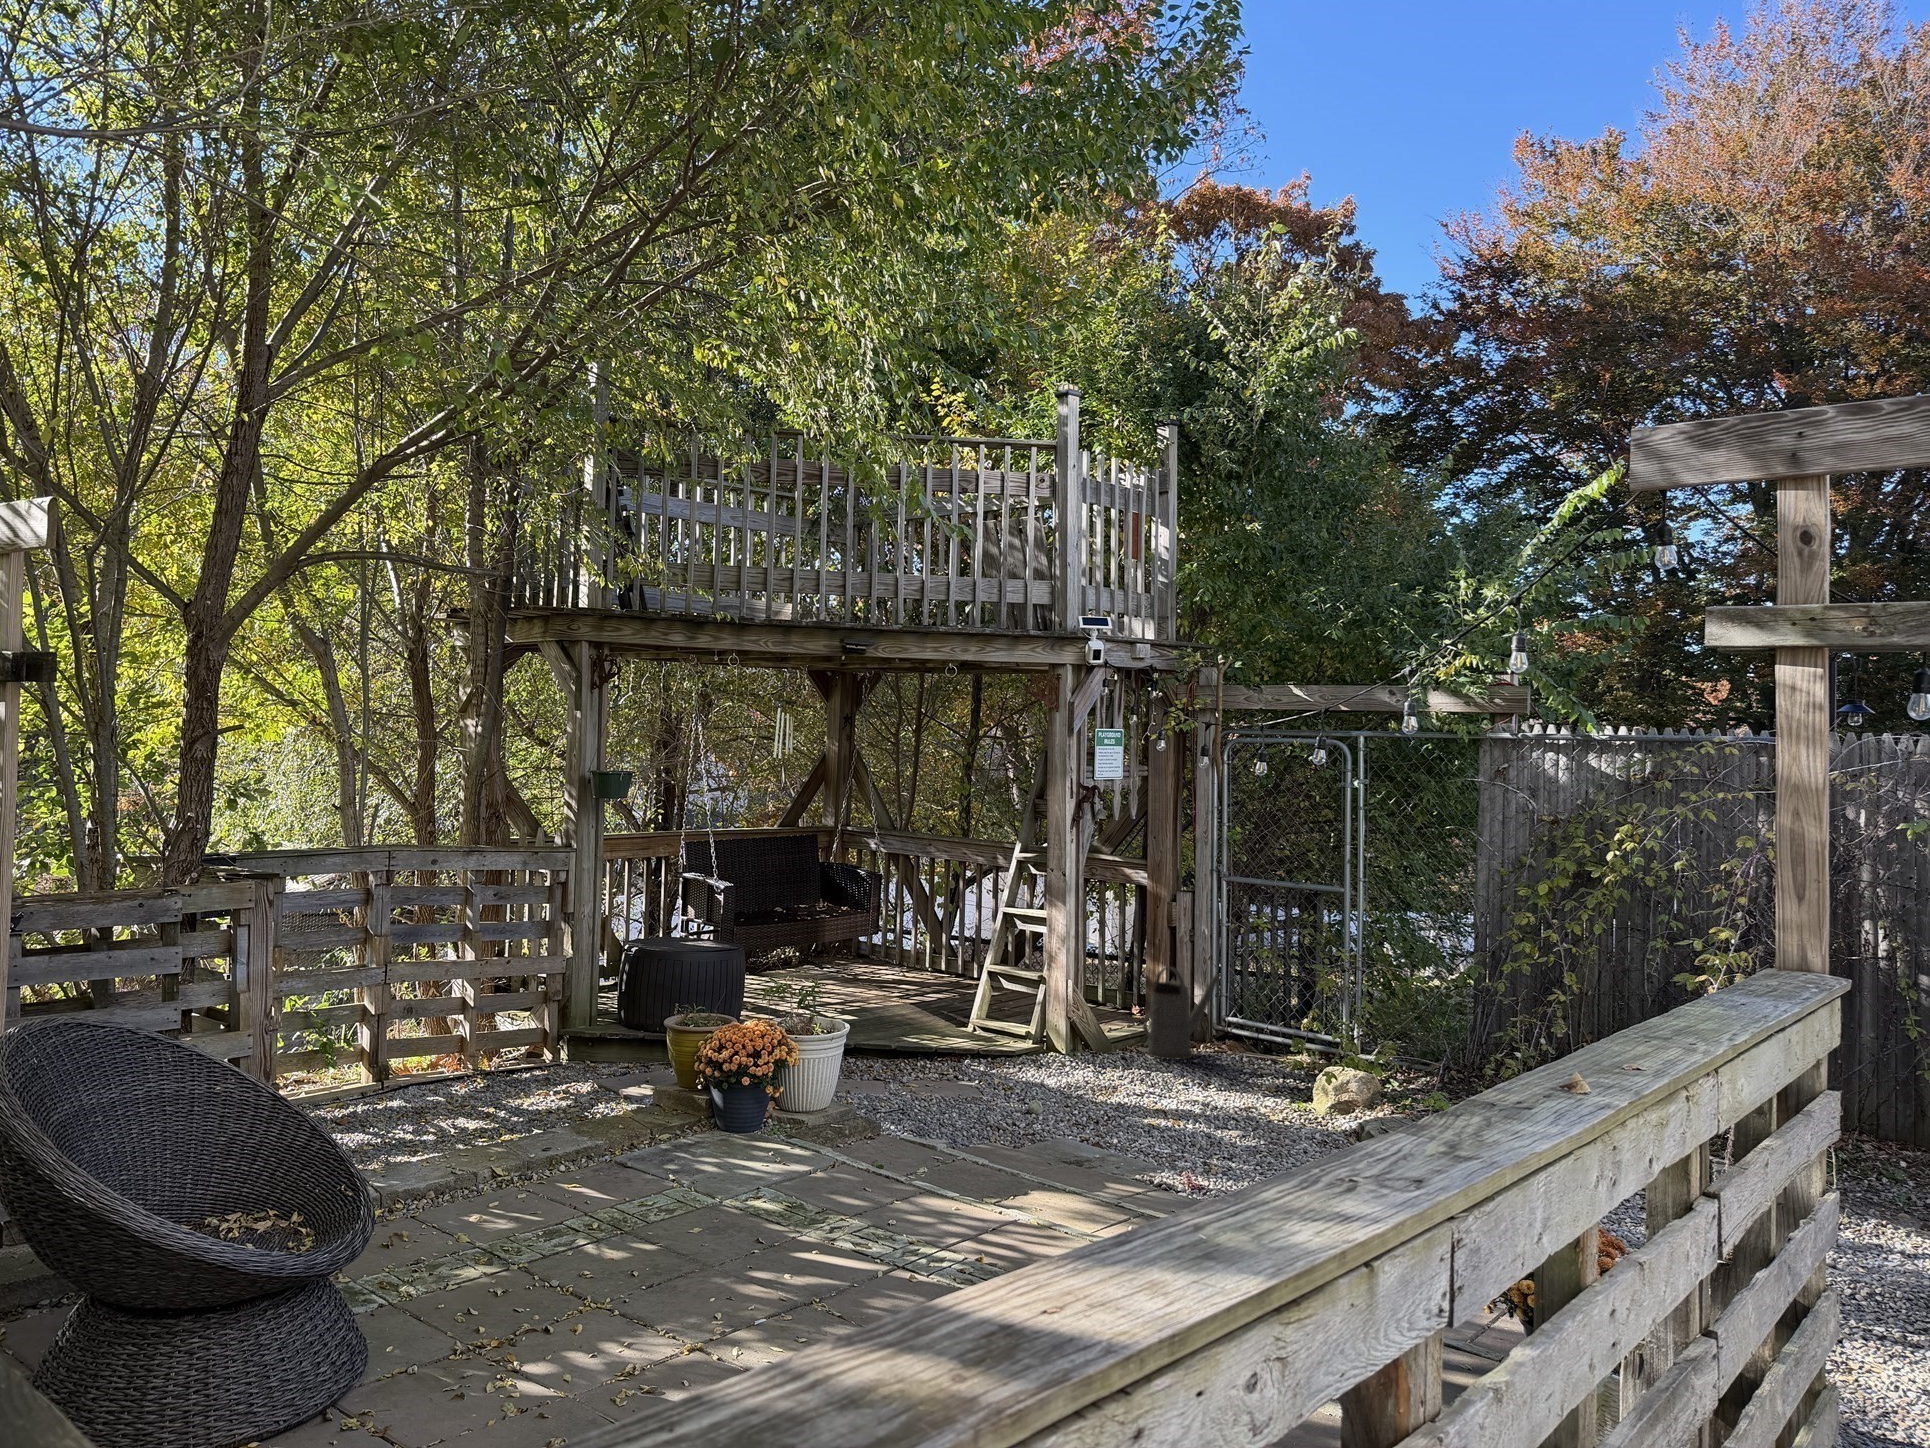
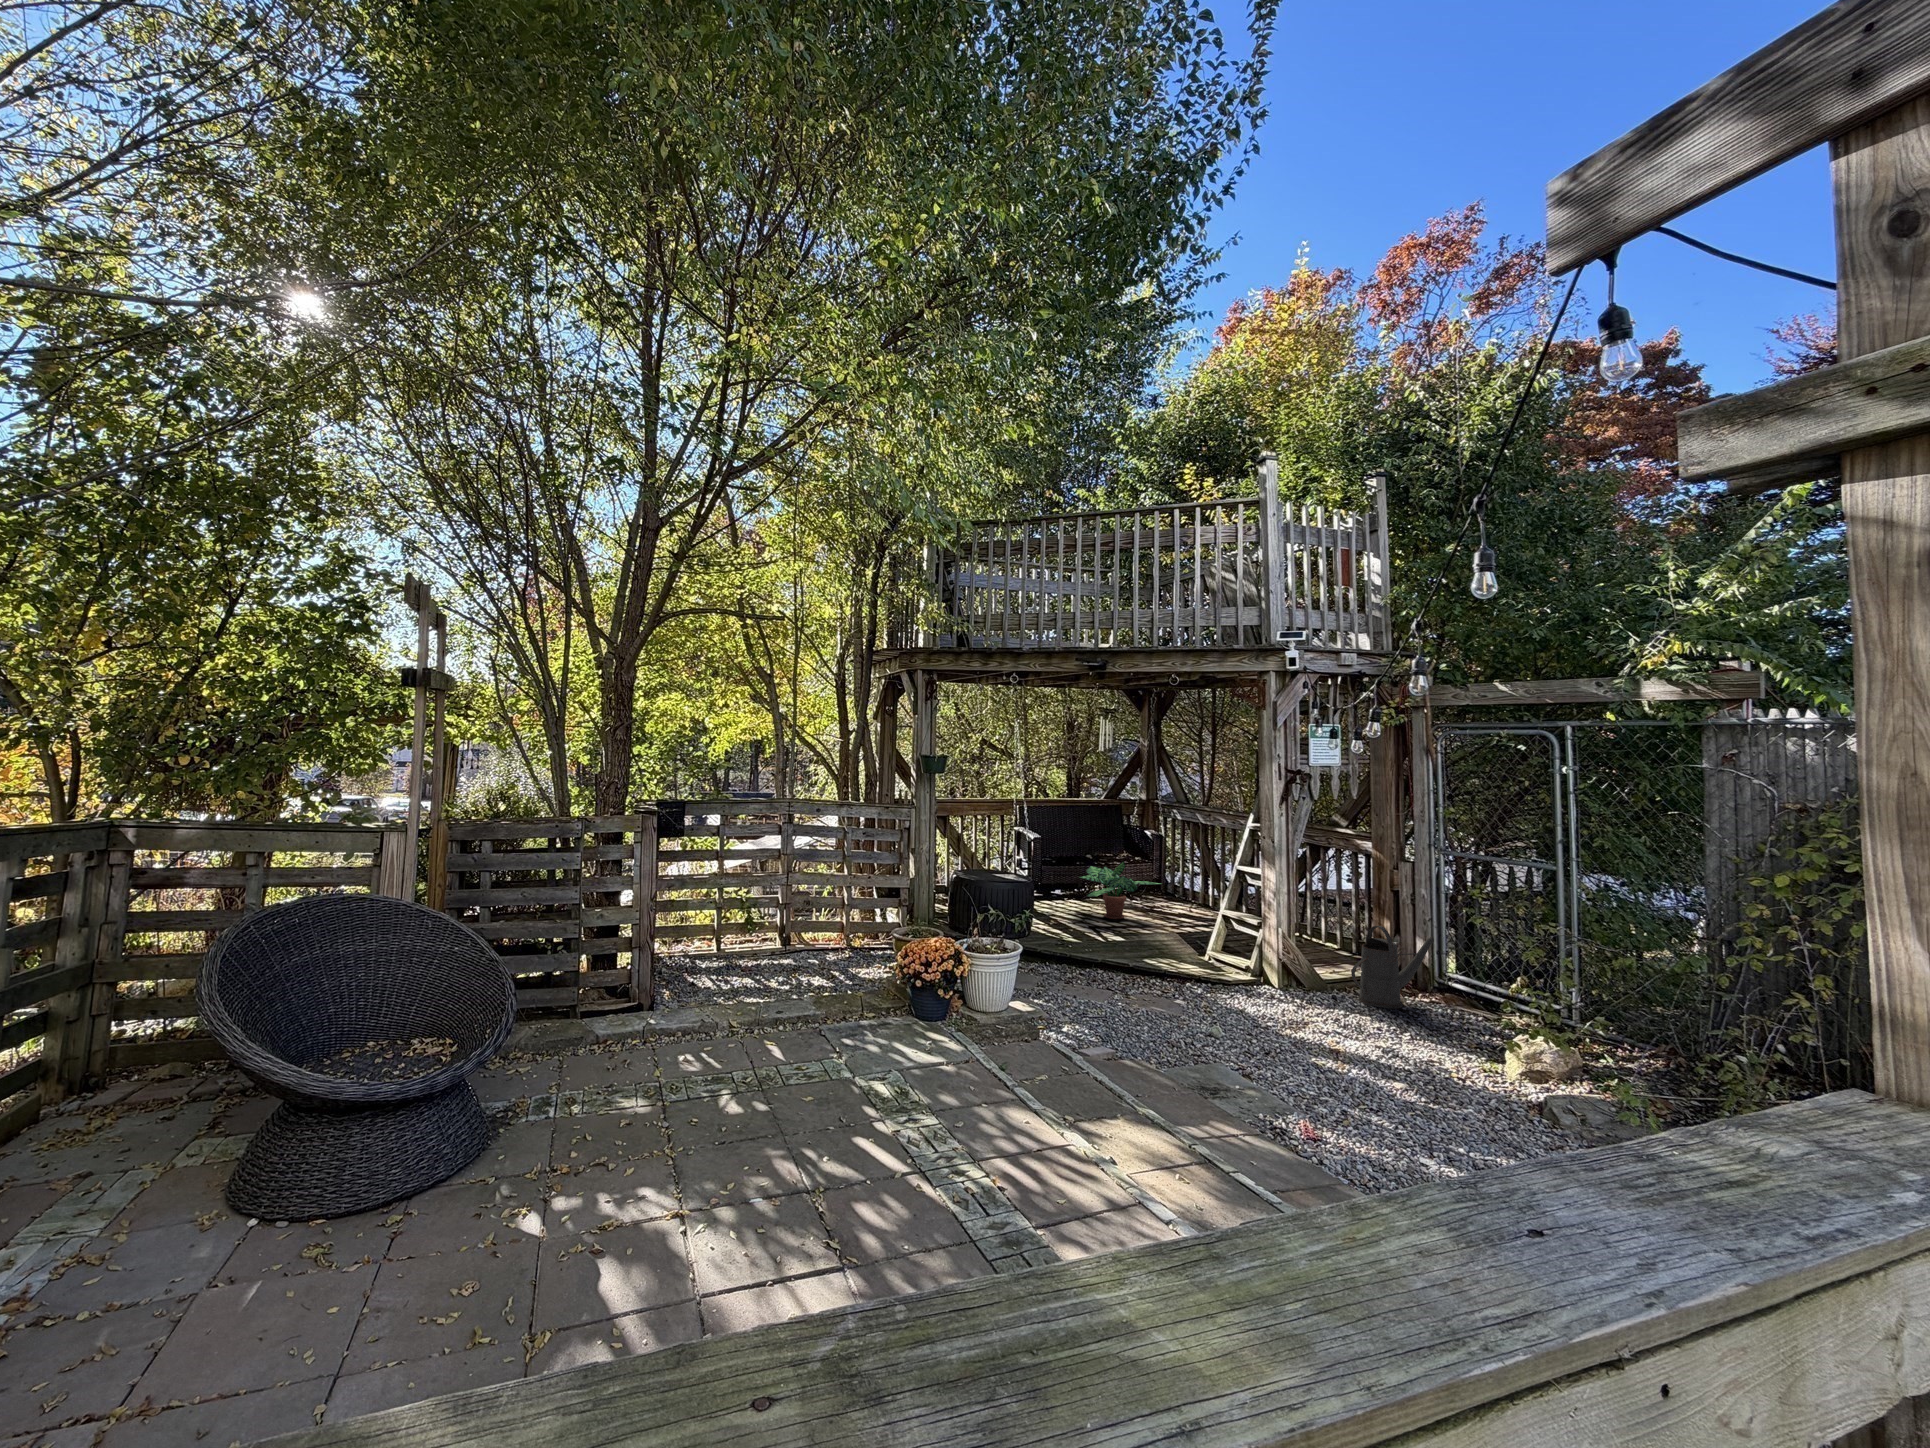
potted plant: none [788,914,895,992] -> present [1080,862,1160,919]

